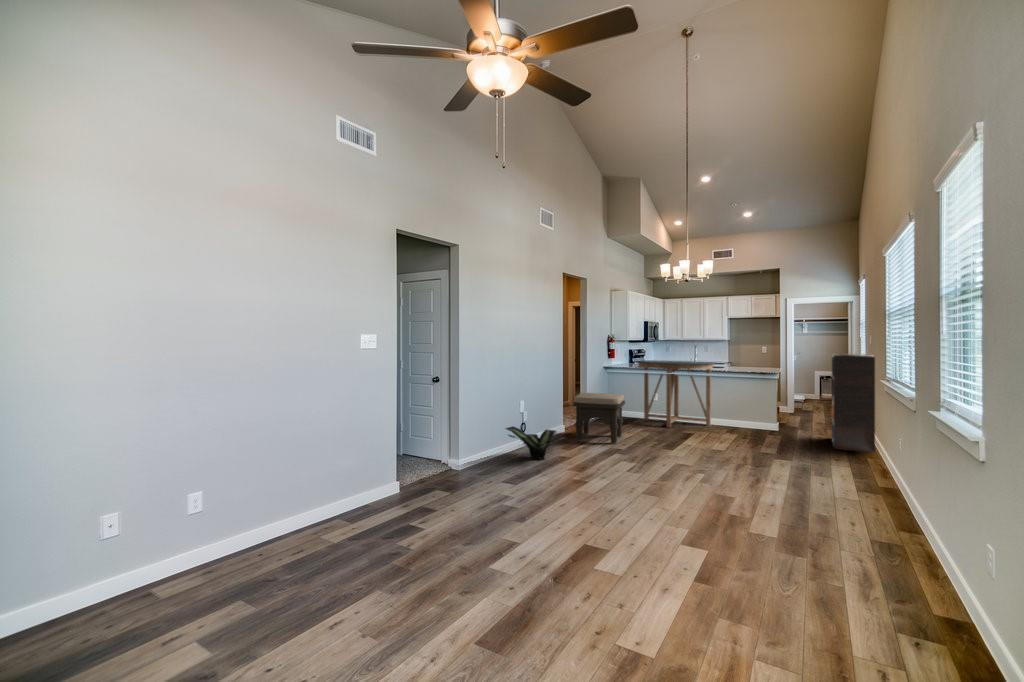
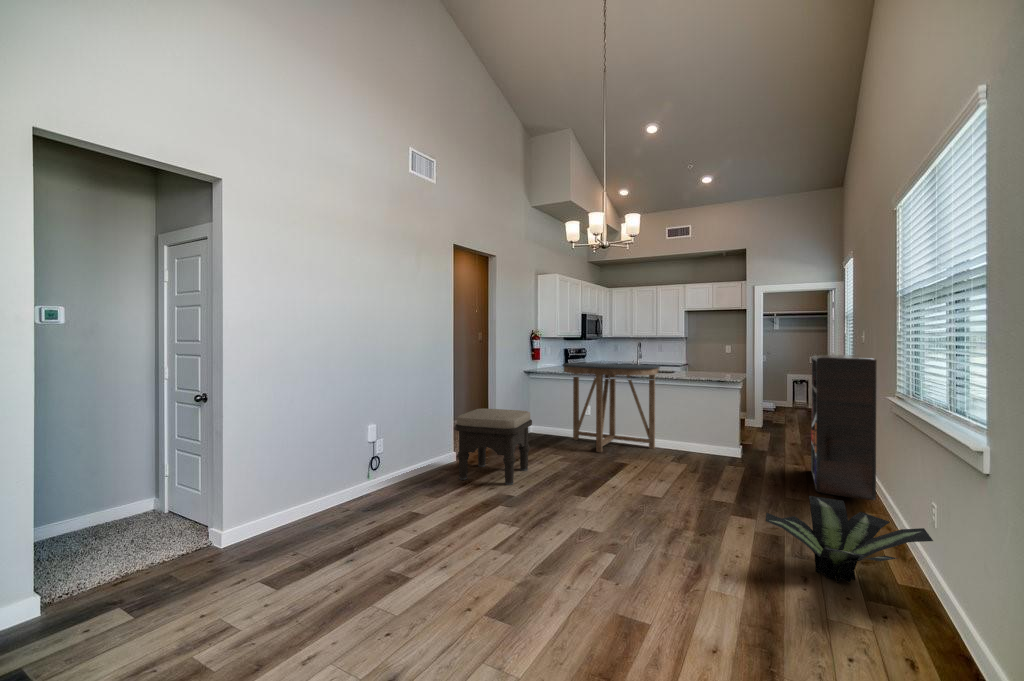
potted plant: present [506,426,563,460] -> present [766,496,933,583]

